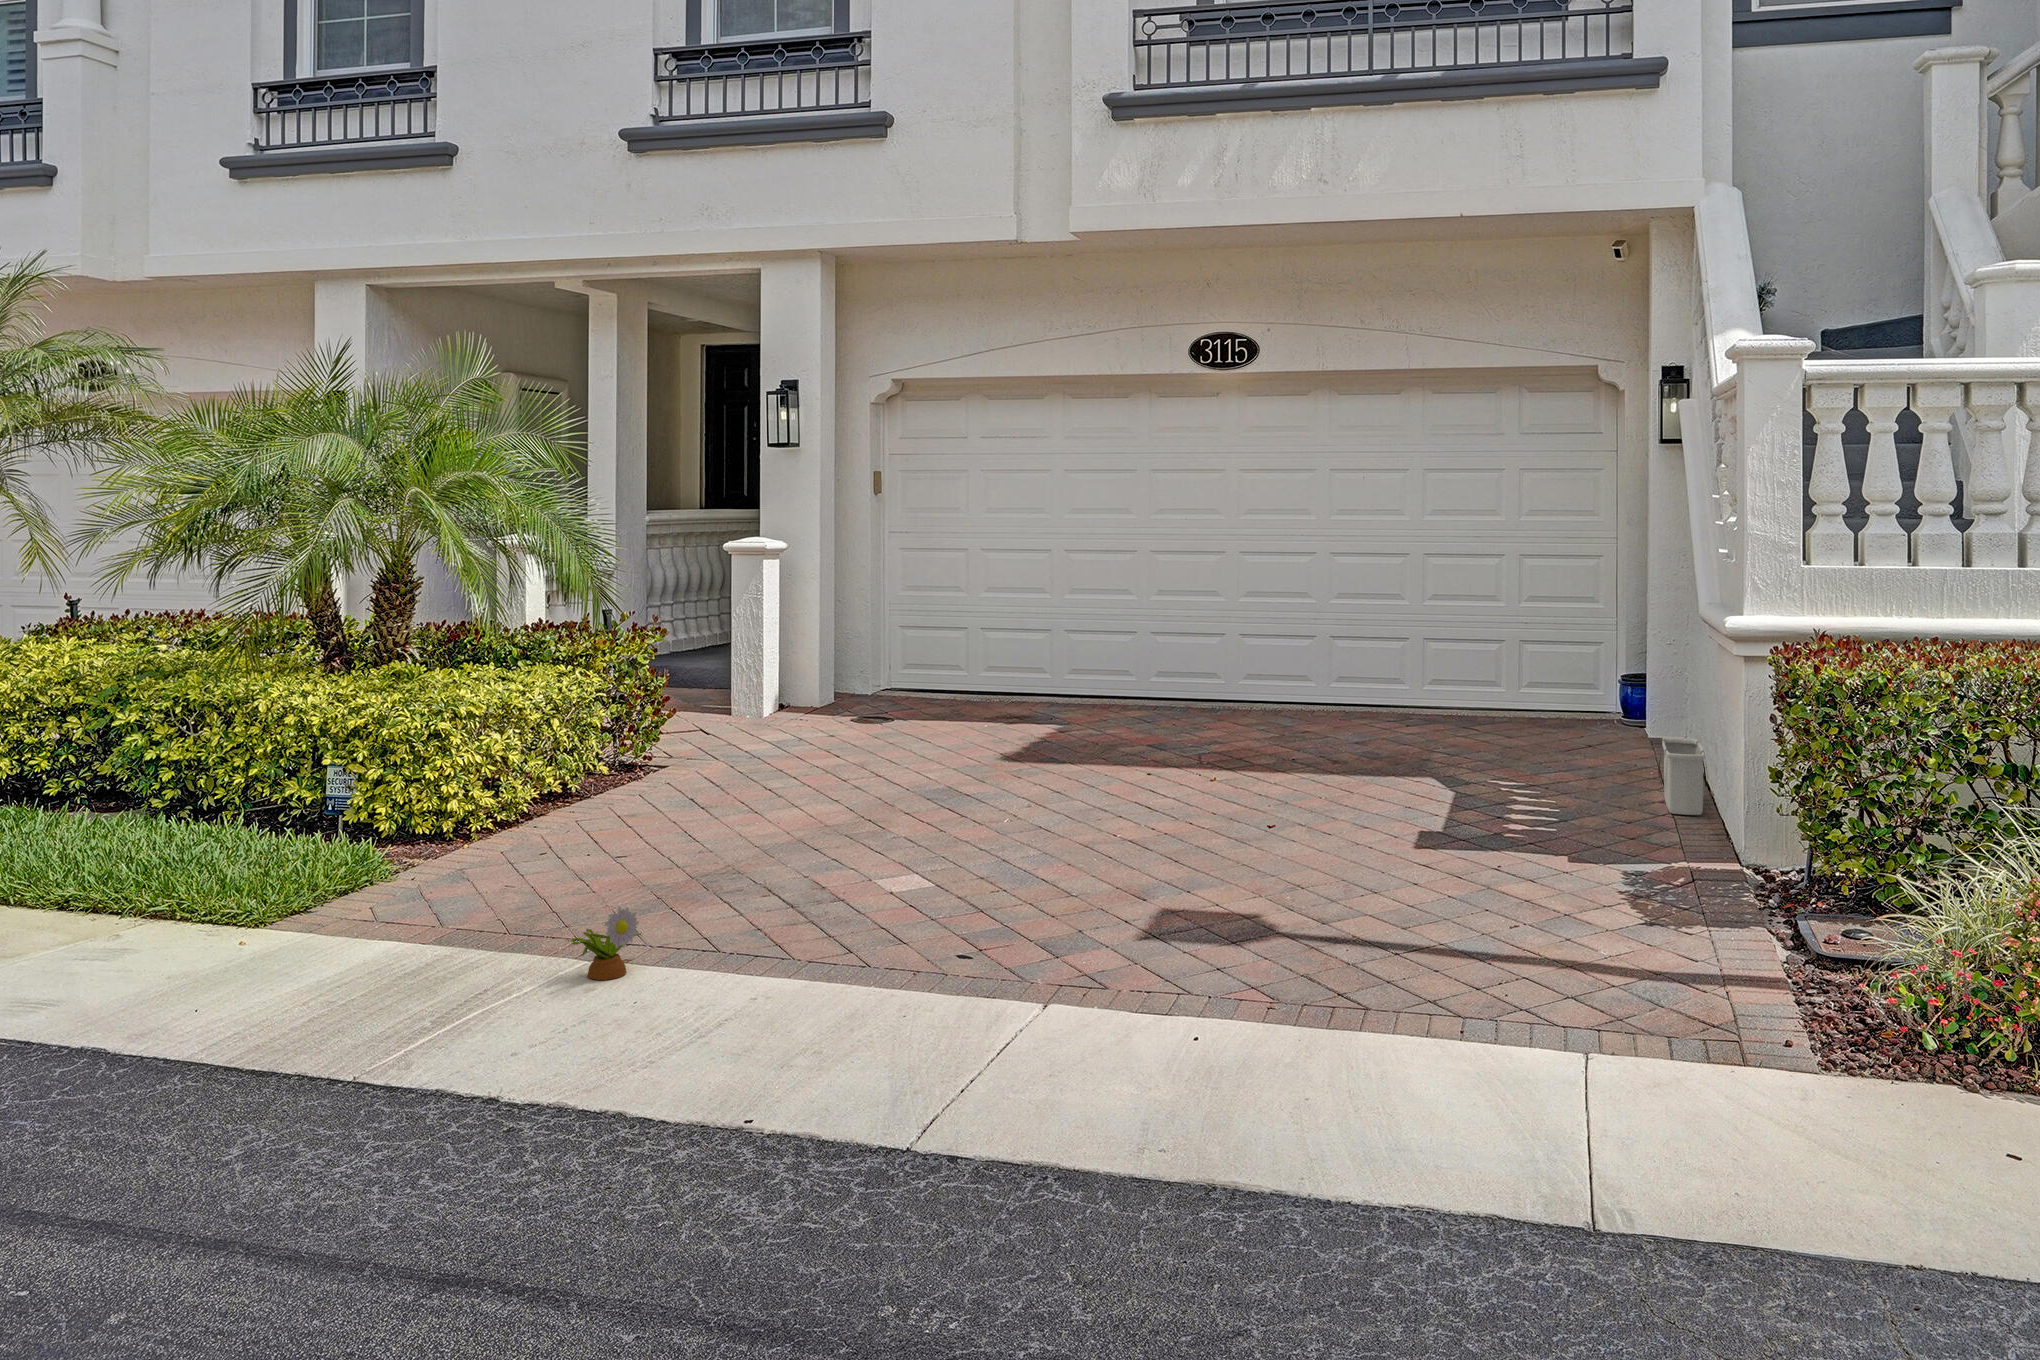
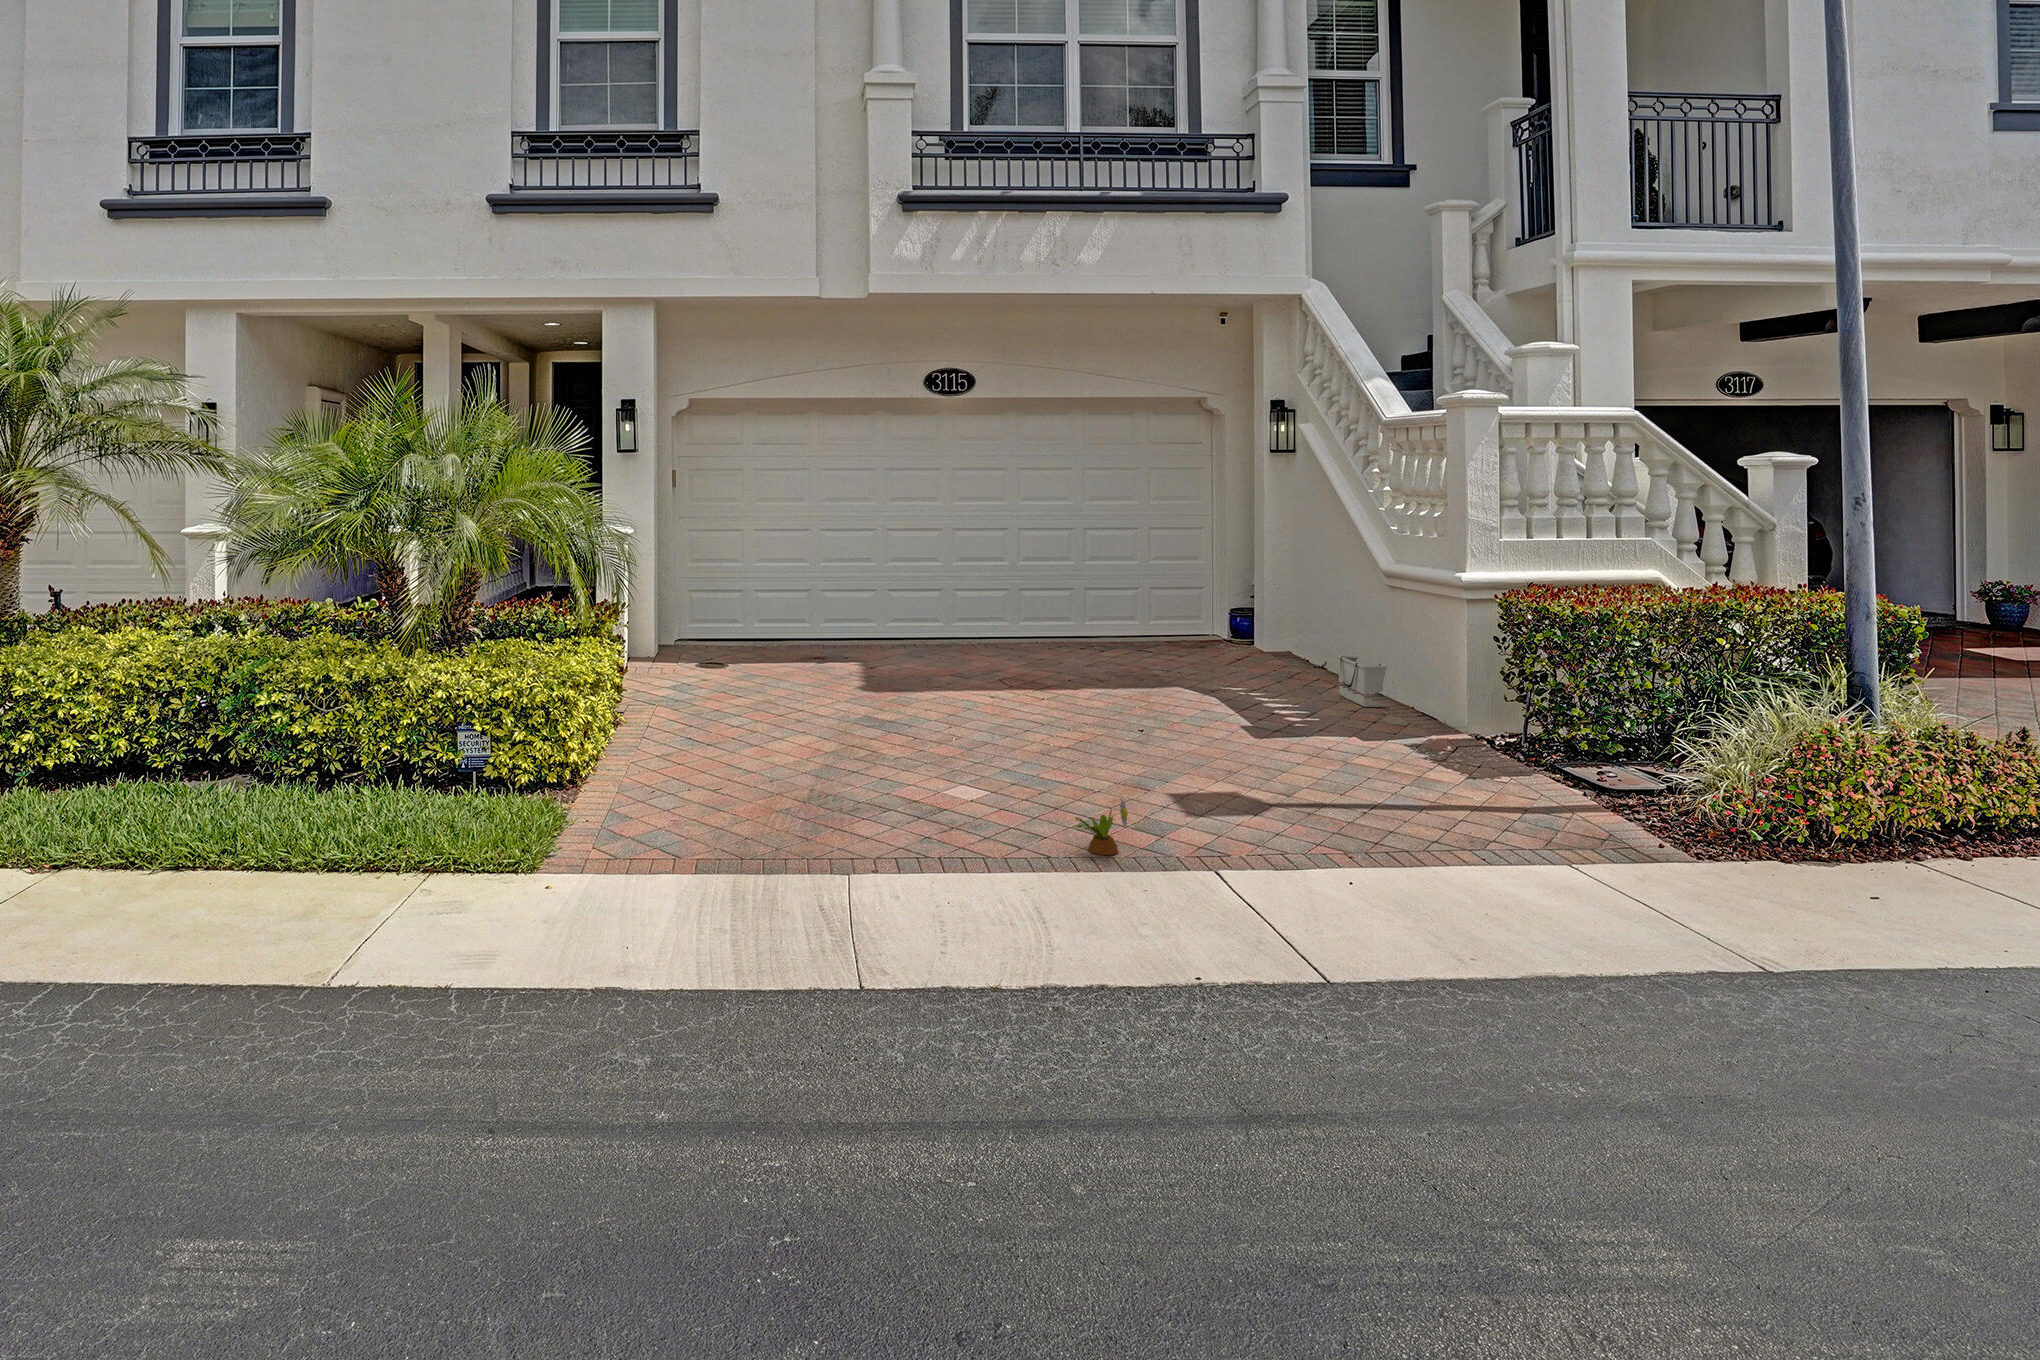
decorative plant: present [568,907,642,980] -> present [1075,799,1128,855]

